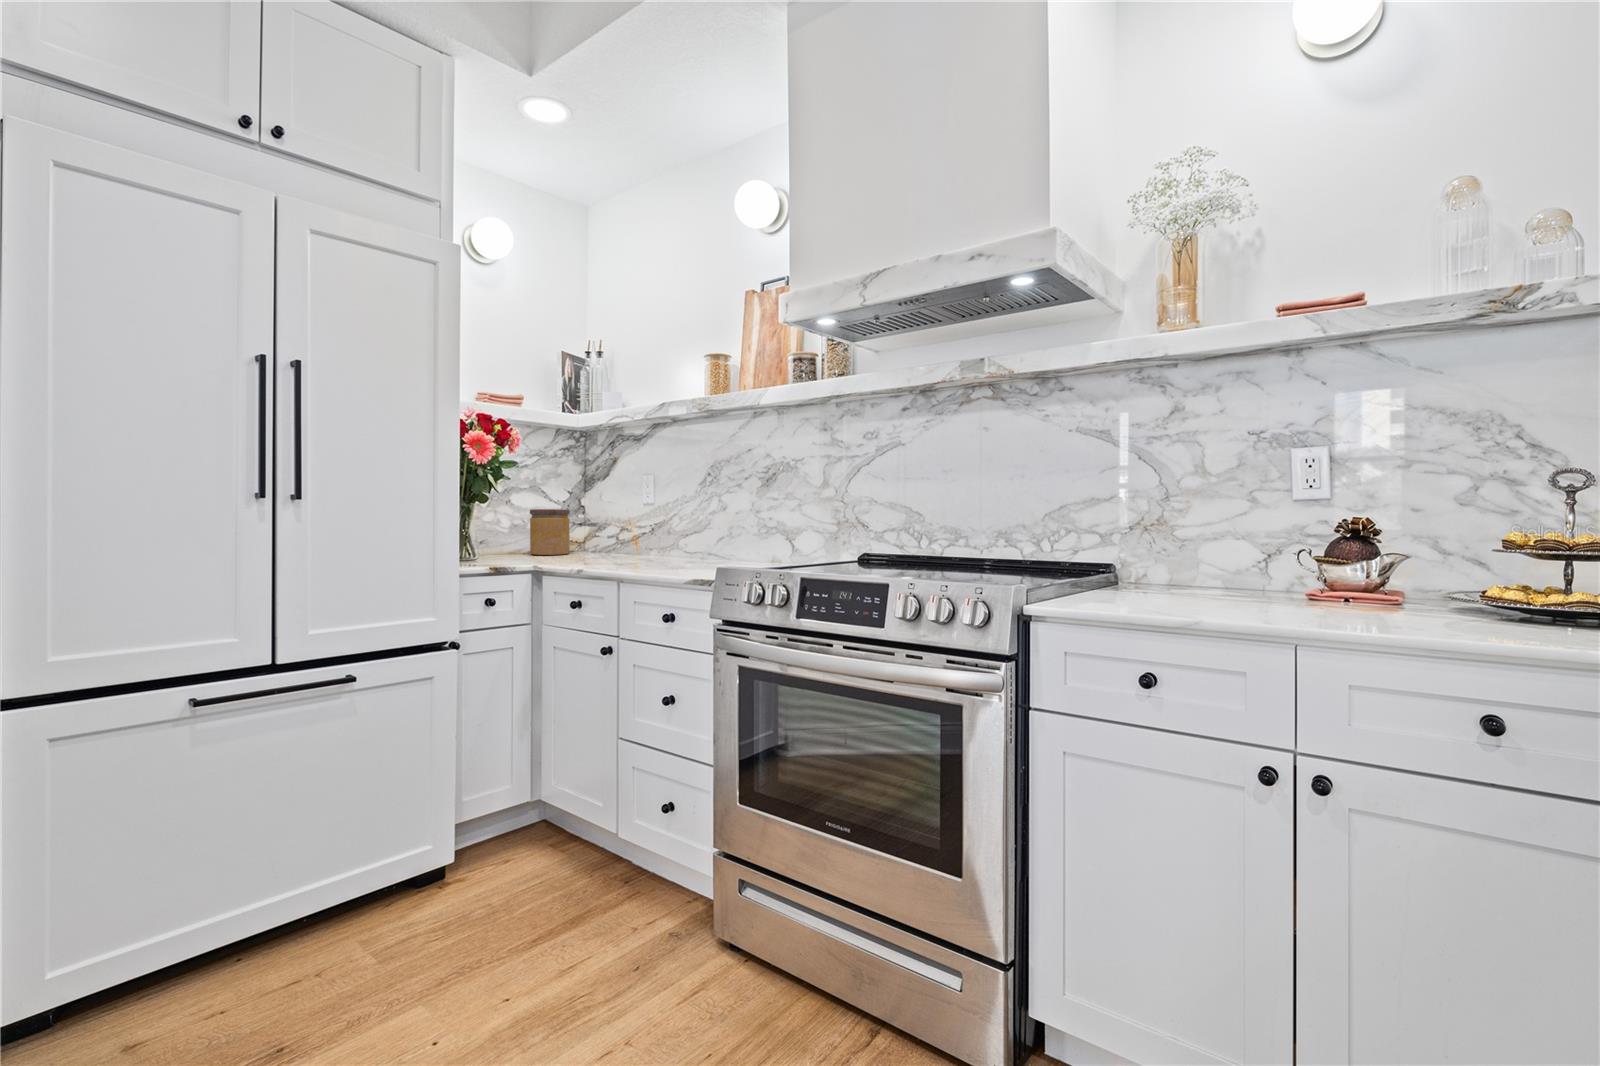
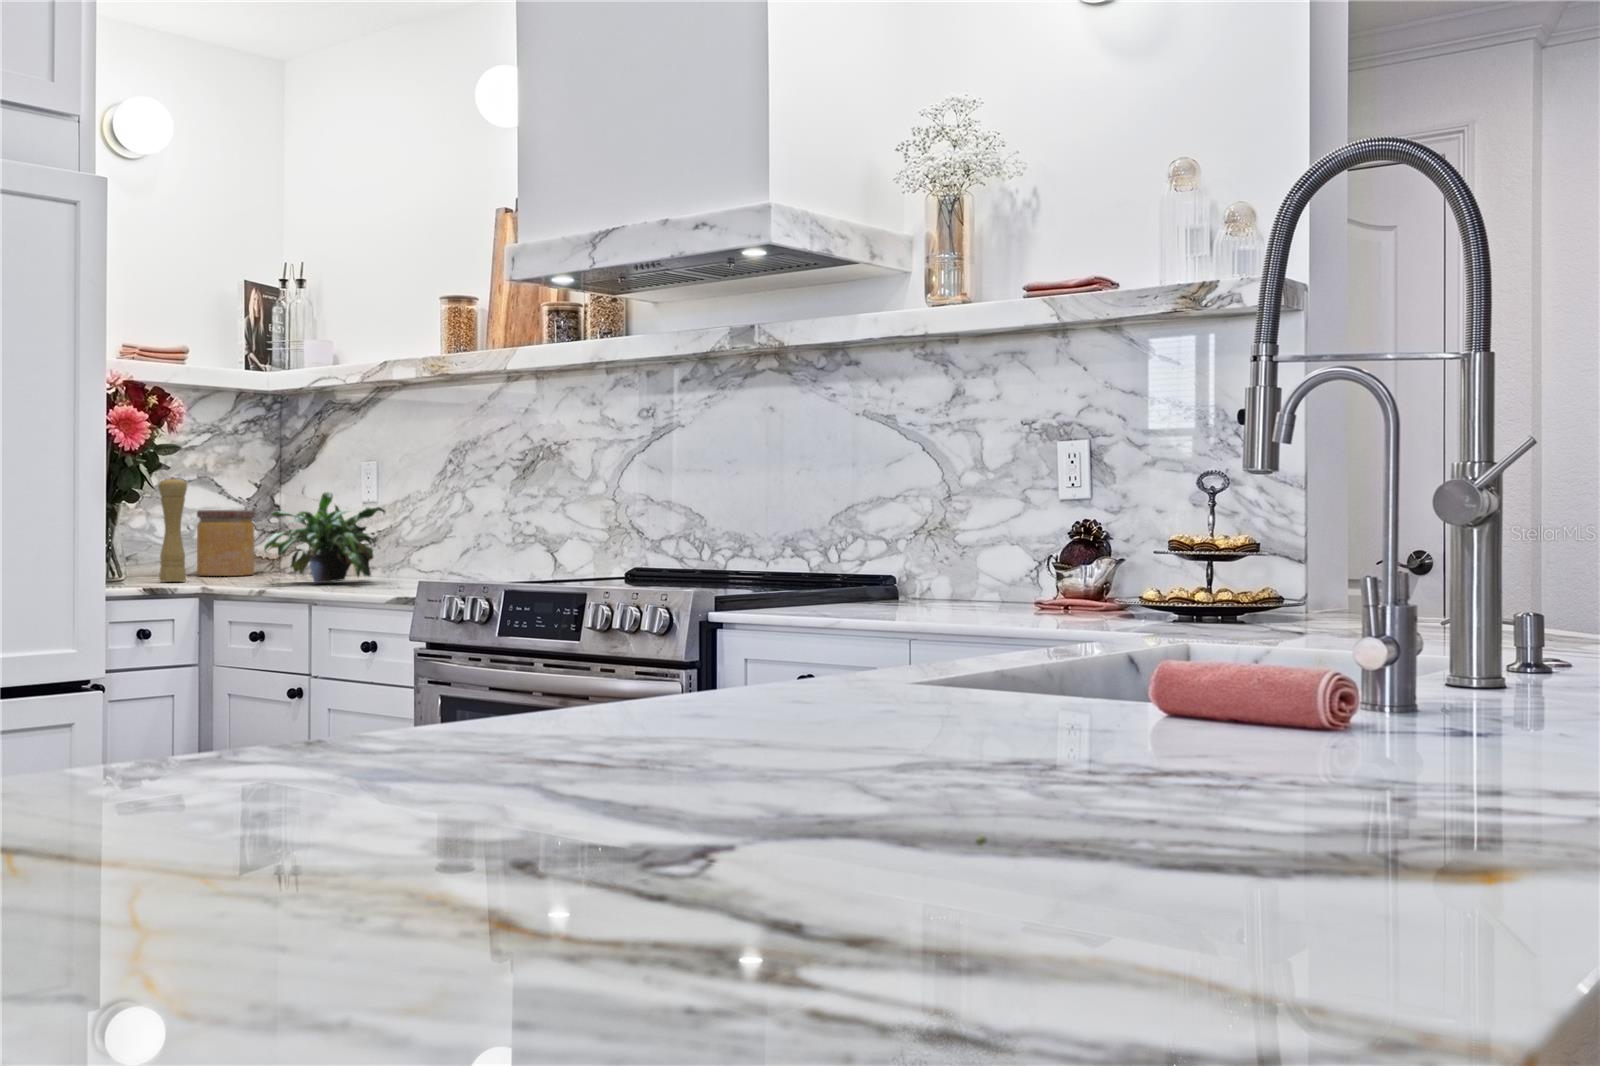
pepper mill: none [503,486,524,561] -> present [159,478,187,582]
potted plant: none [581,496,669,562] -> present [264,492,385,583]

